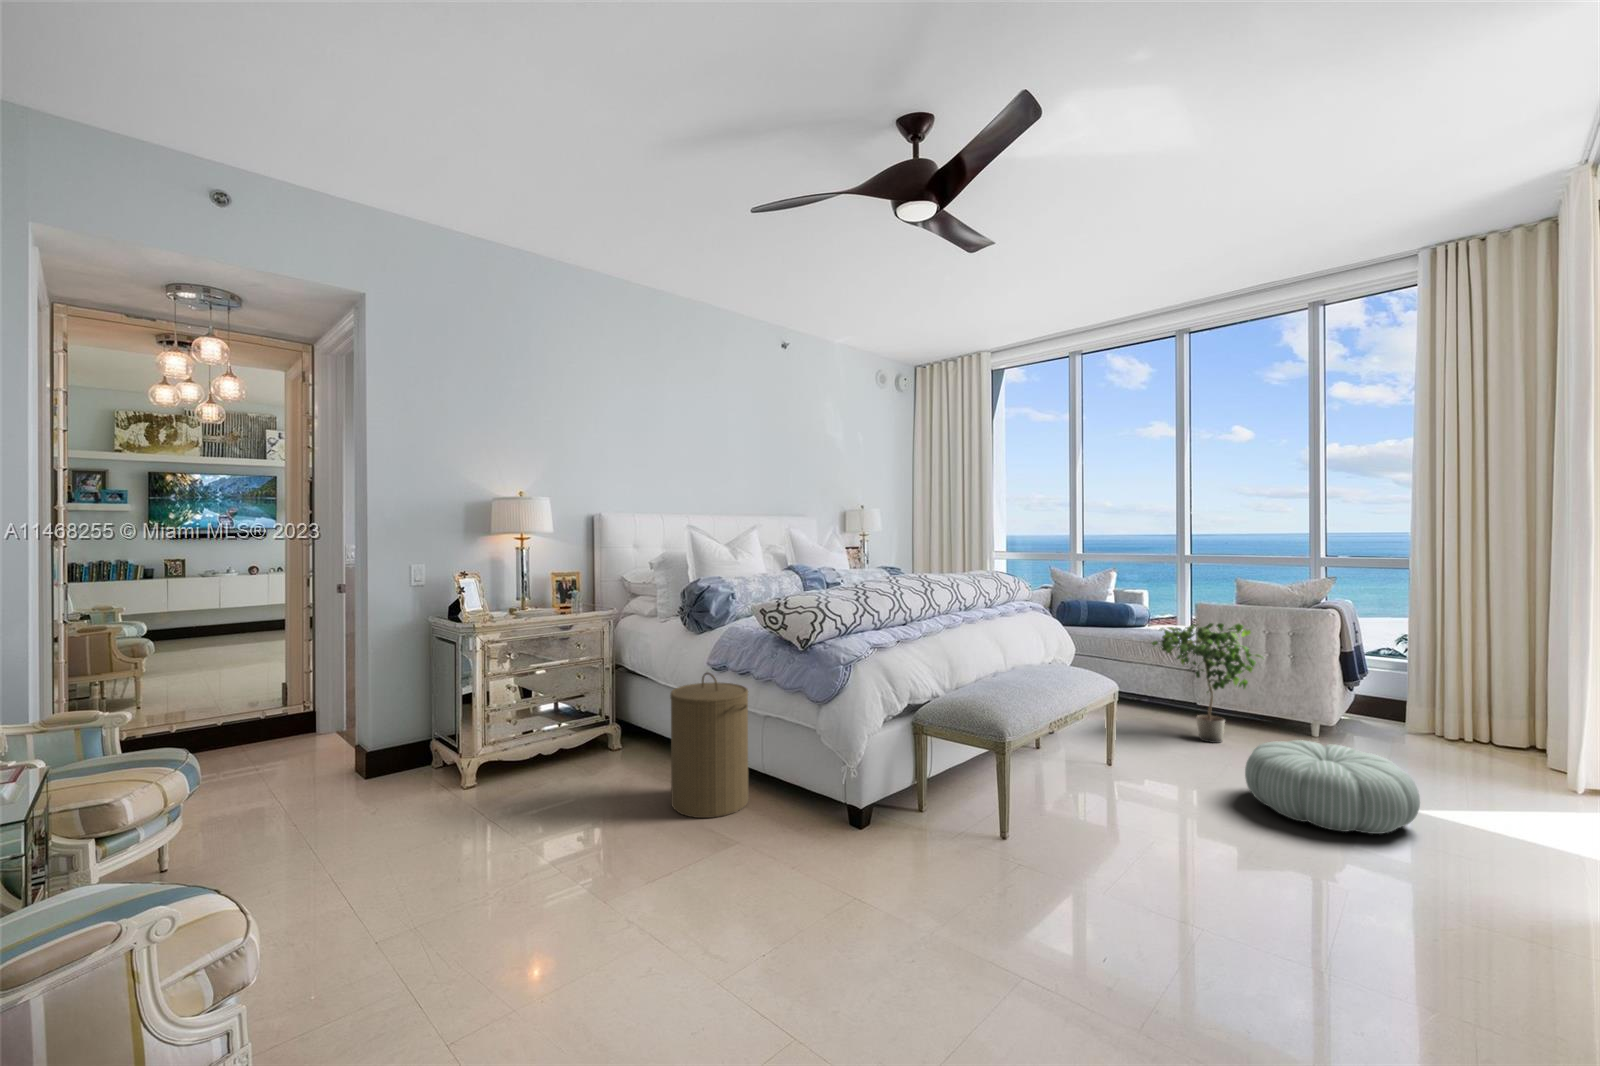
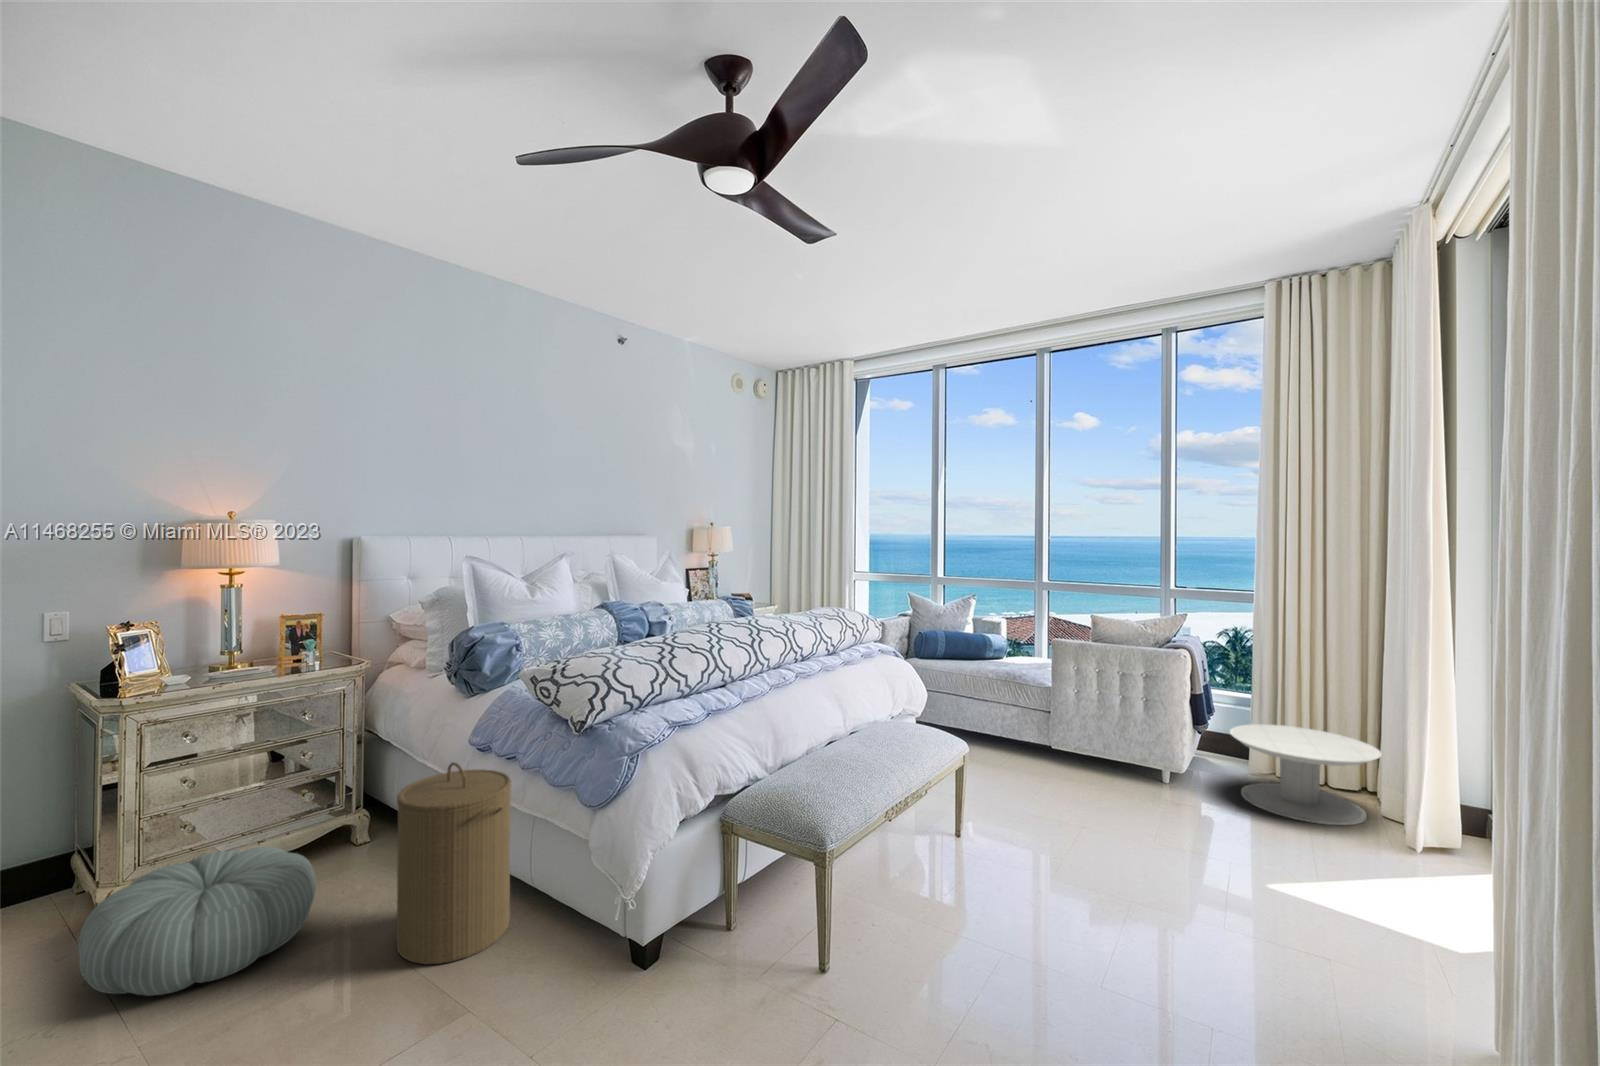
potted plant: present [1152,623,1263,743] -> none [1006,666,1119,797]
side table: none [1382,683,1548,774] -> present [1230,724,1382,825]
pouf: present [1245,740,1420,834] -> present [78,847,316,996]

